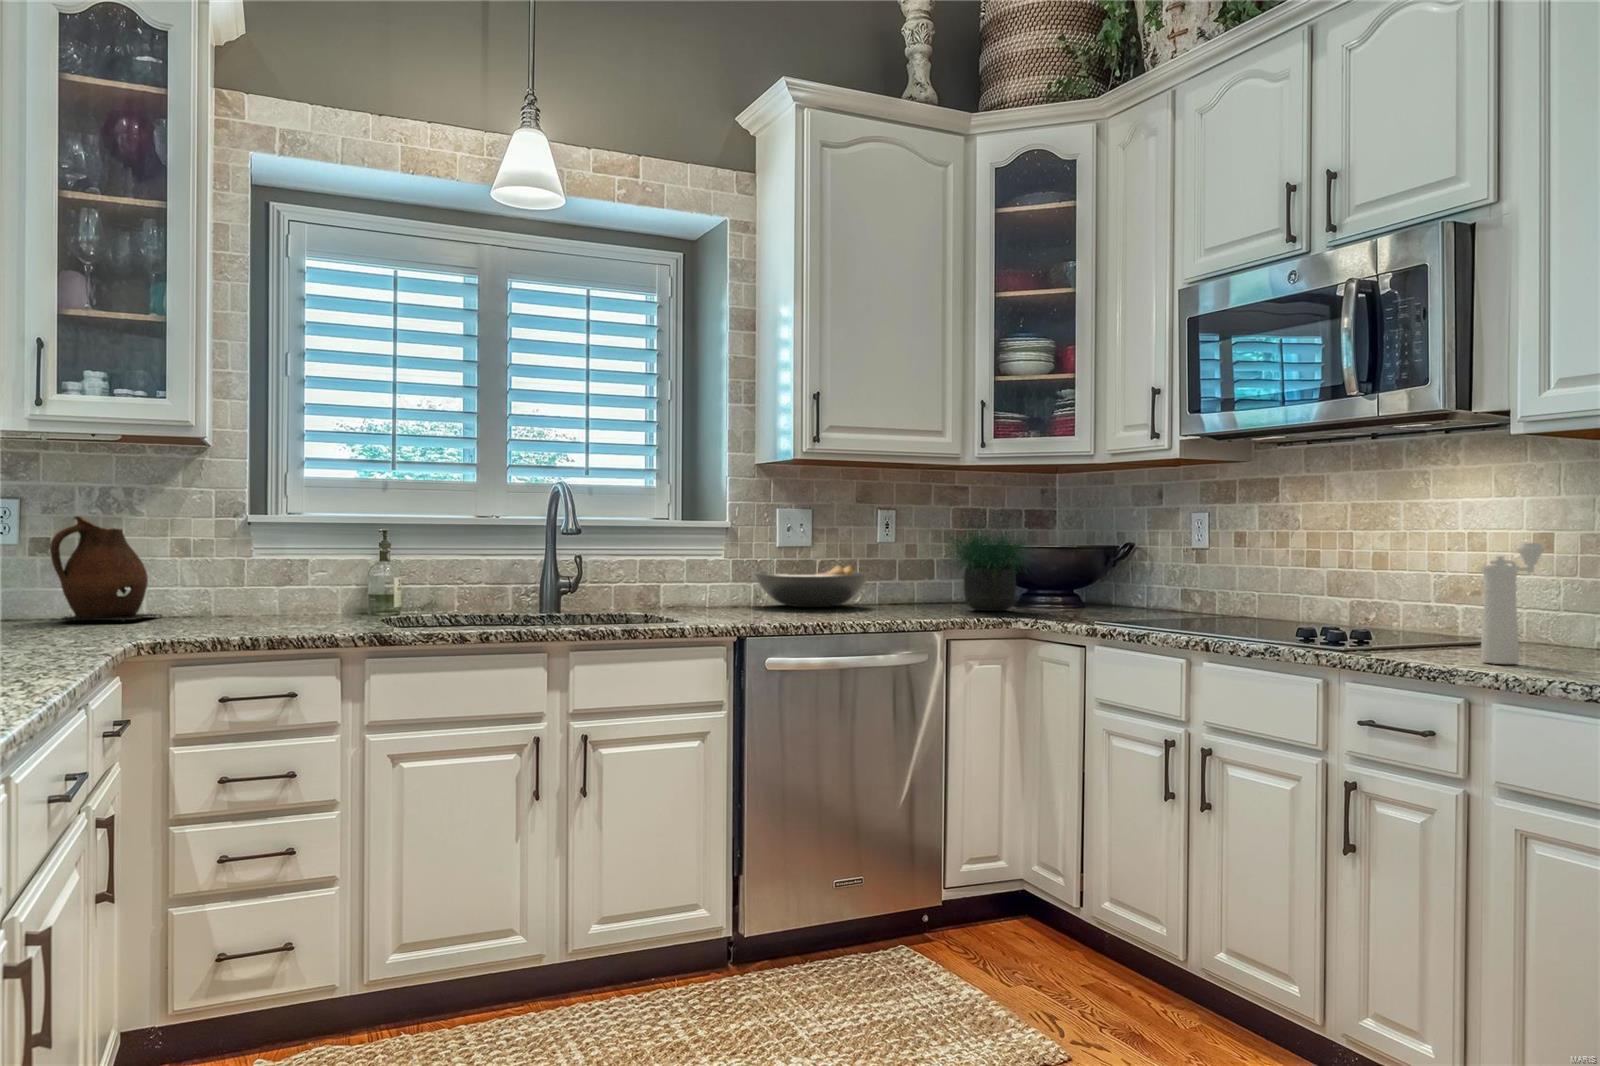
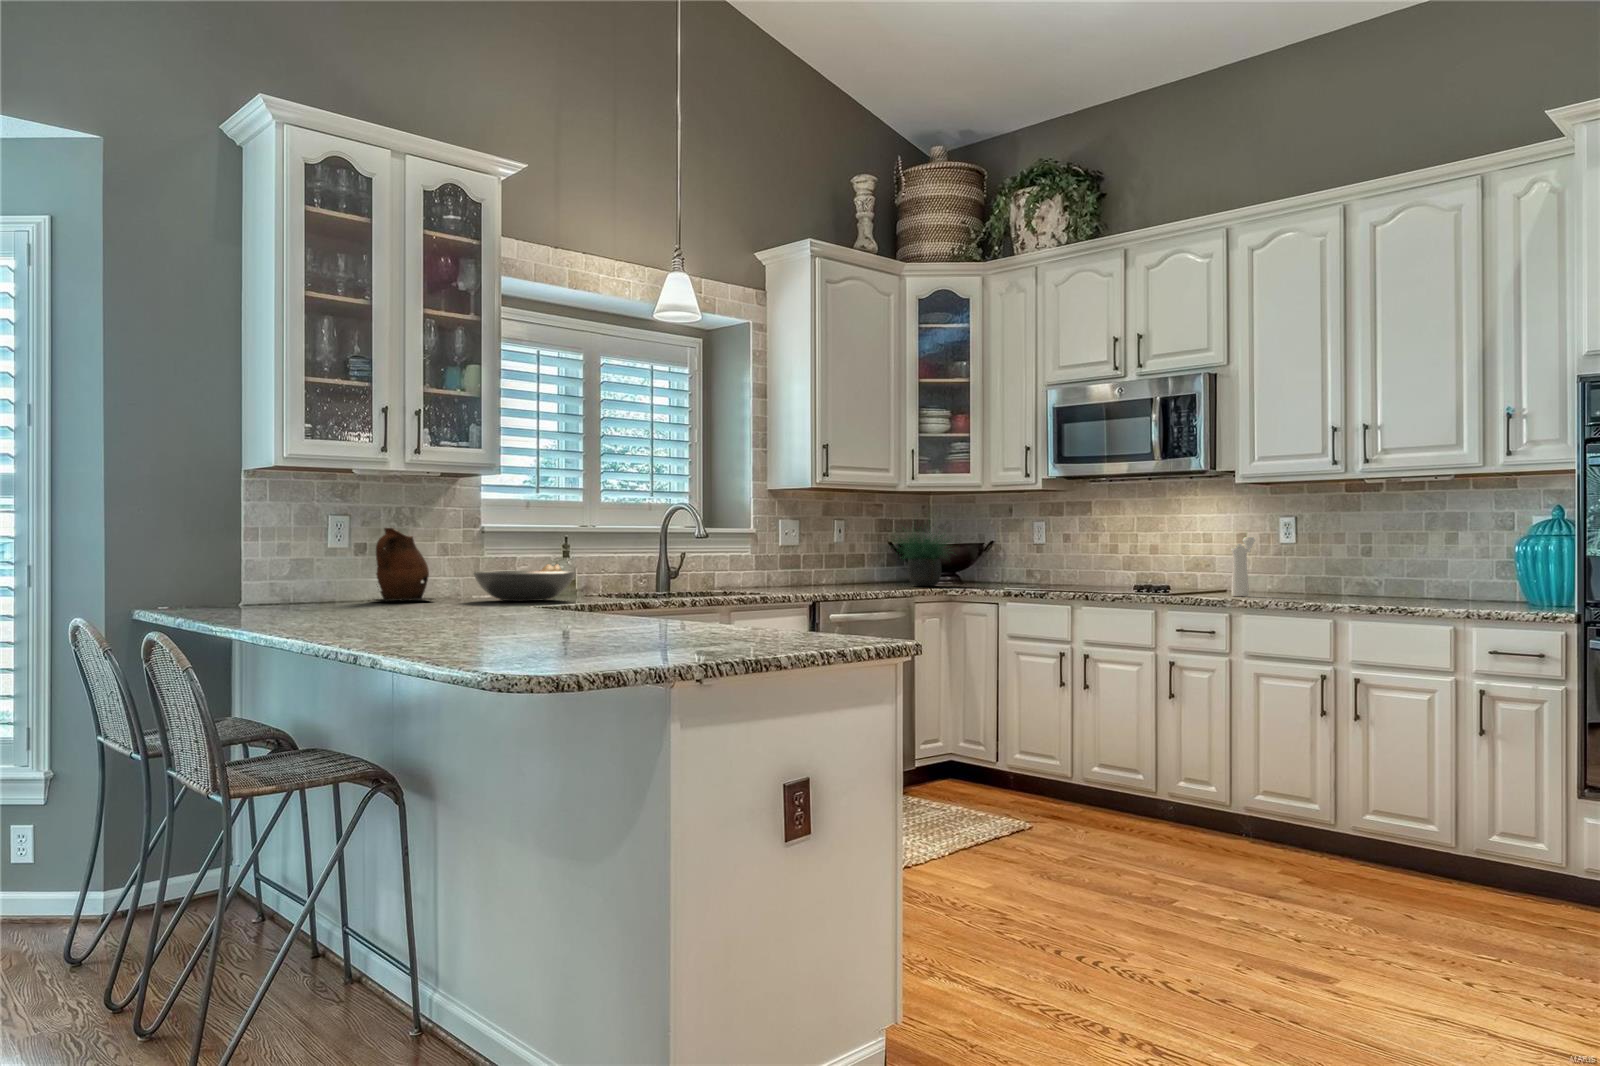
fruit bowl: present [755,565,868,607] -> present [474,564,576,601]

